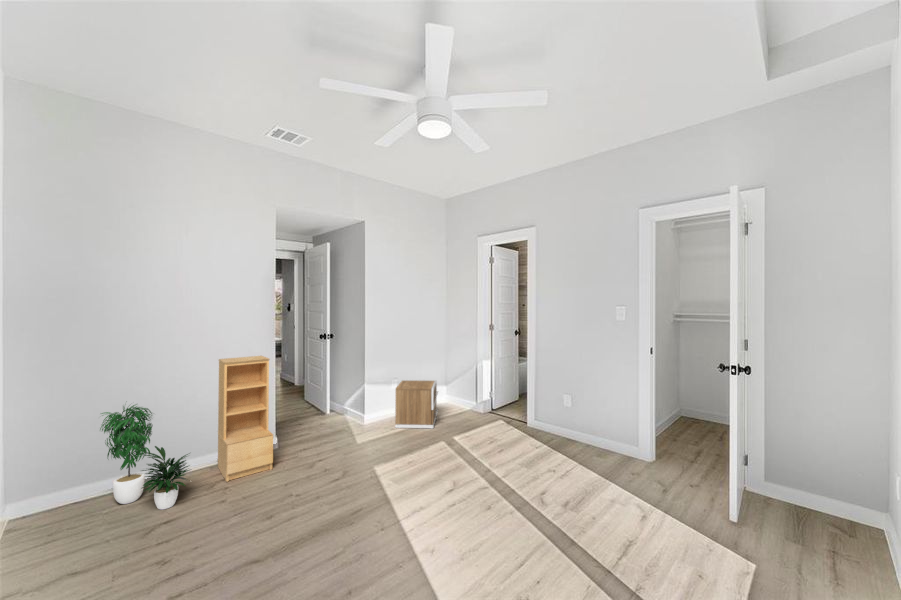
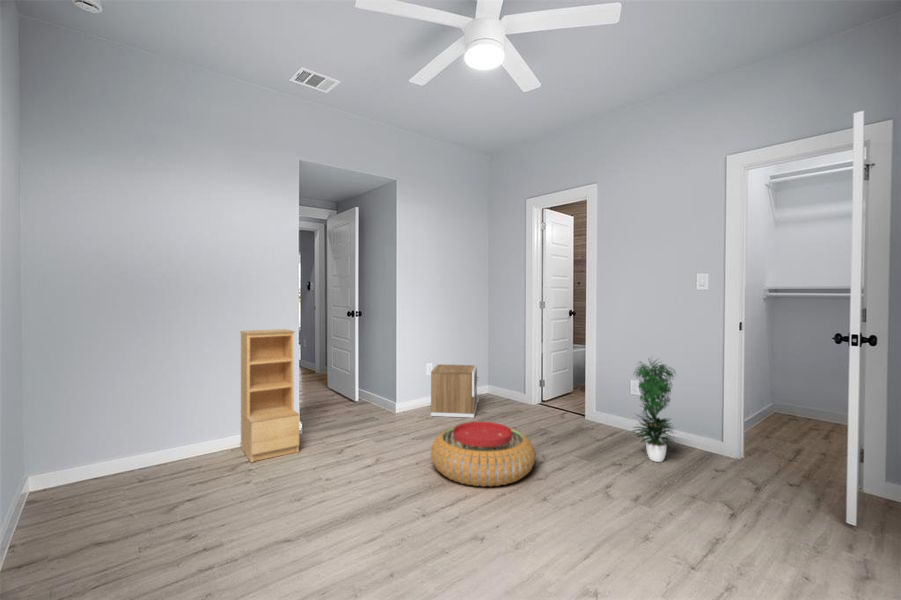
potted plant: present [100,405,189,510] -> present [633,361,676,462]
pouf: none [392,437,482,498] -> present [431,422,535,486]

